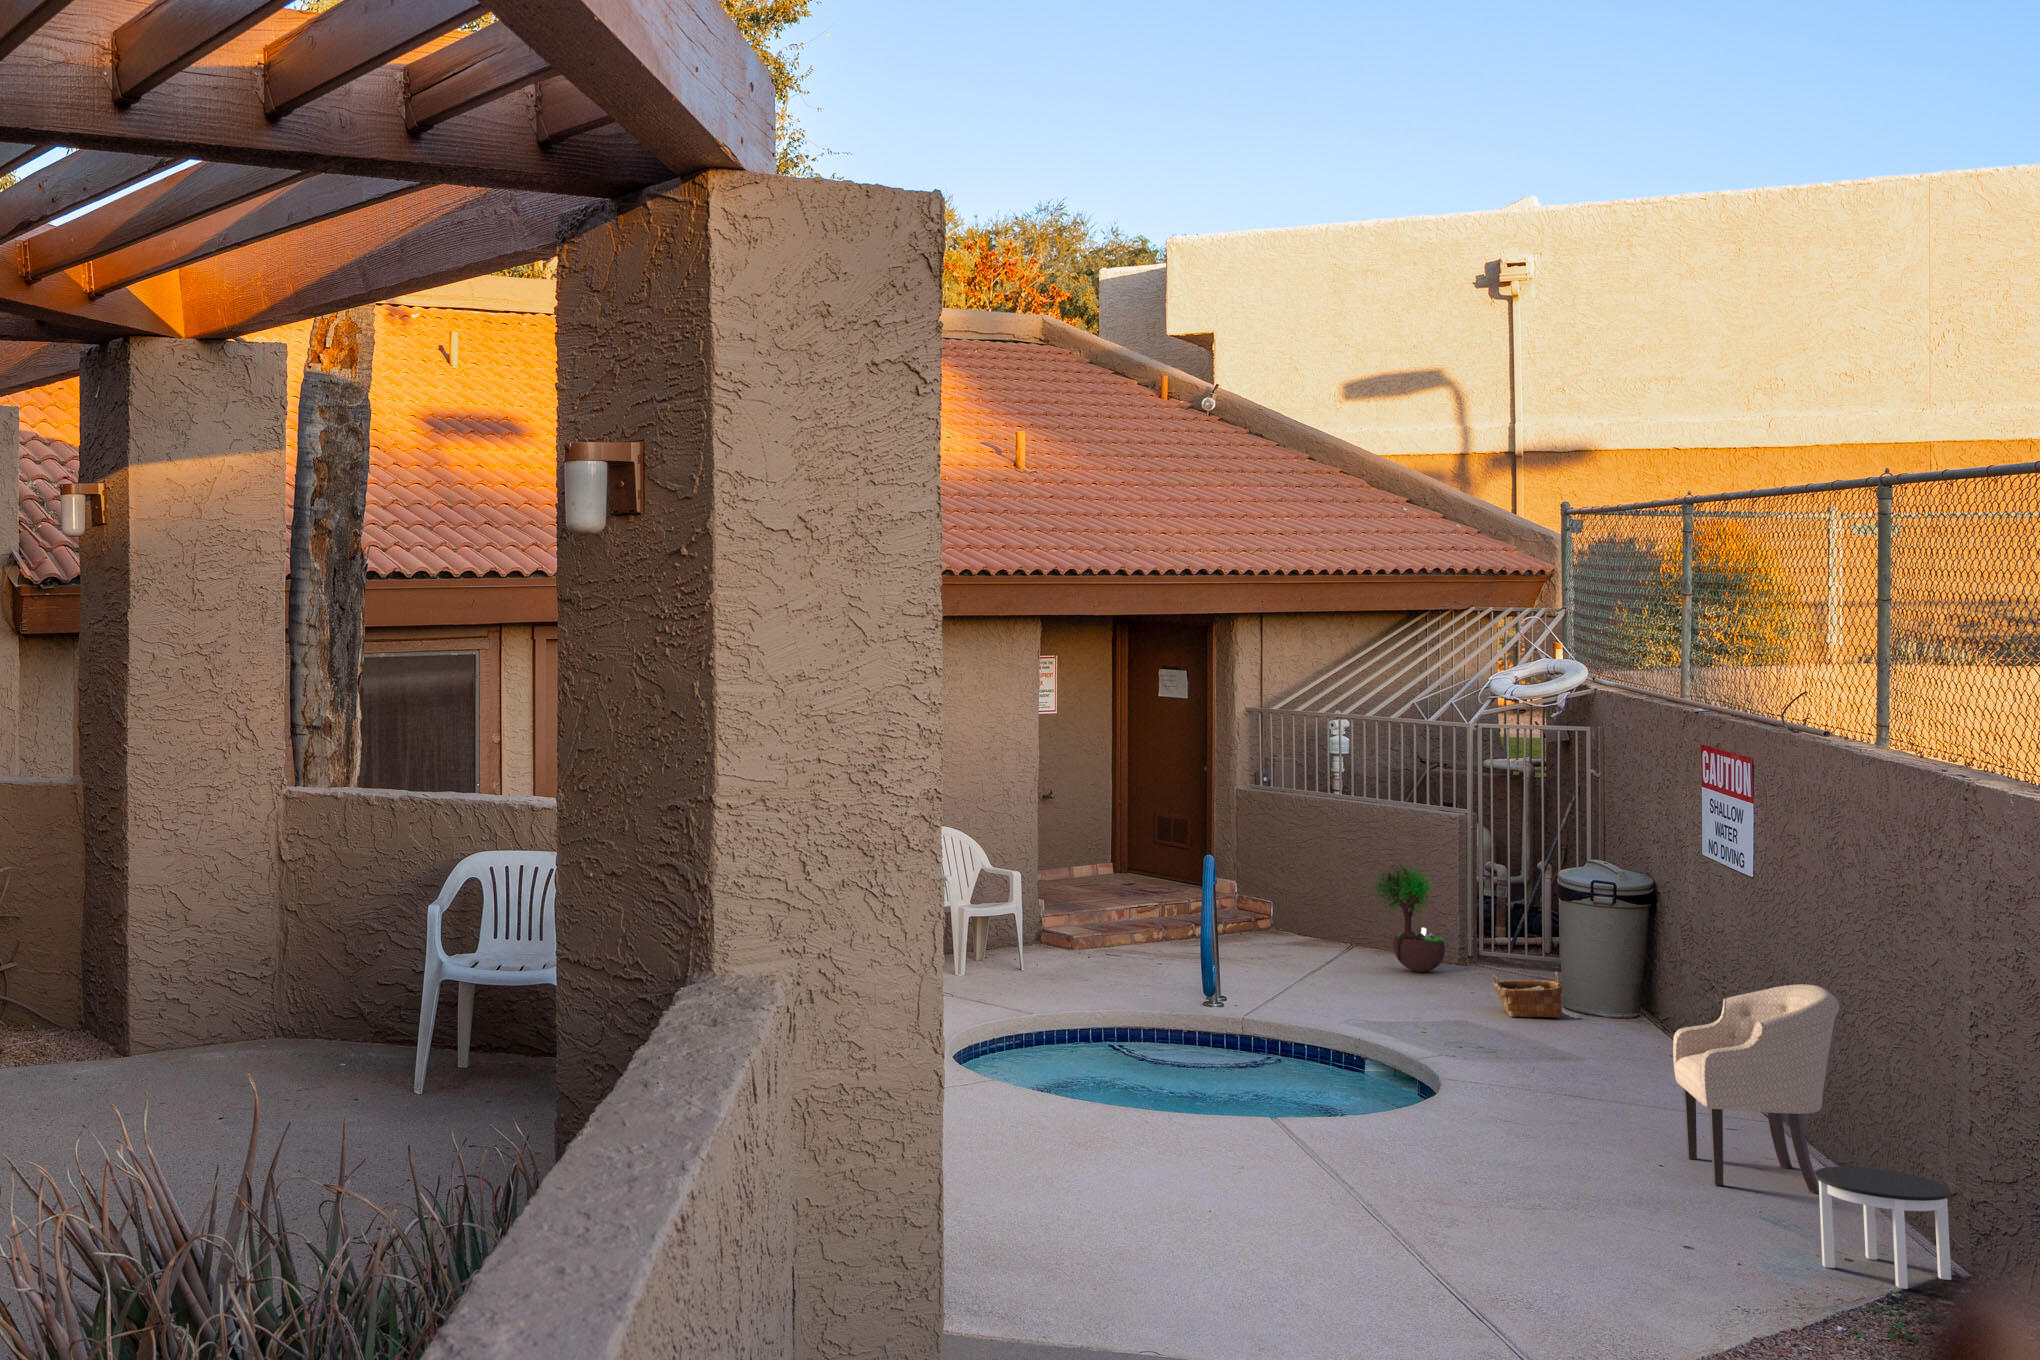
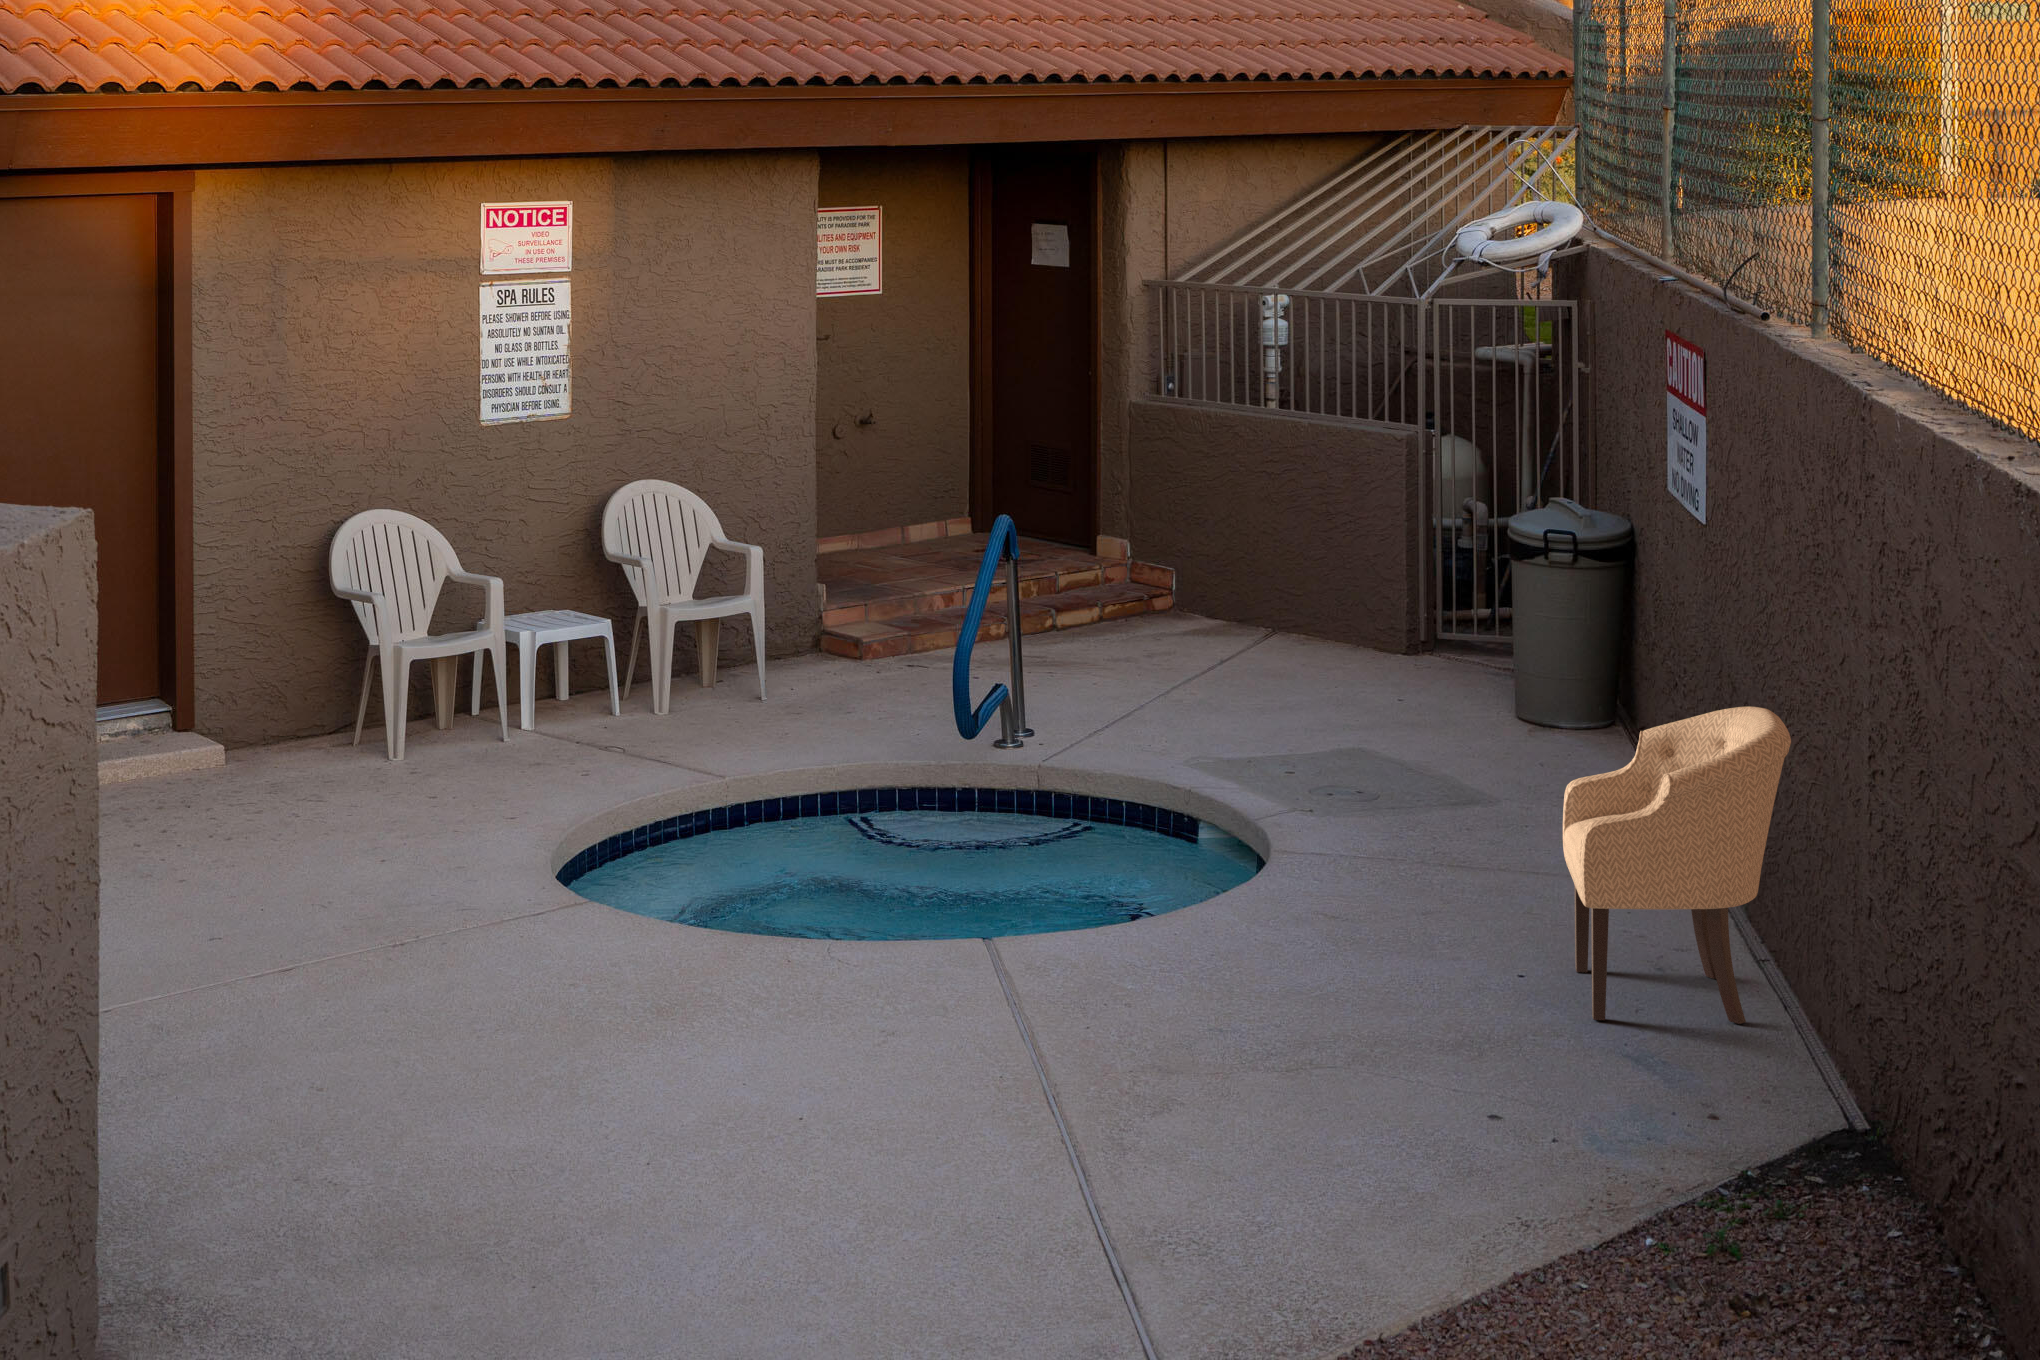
potted tree: present [1369,862,1445,972] -> none [1274,497,1382,659]
woven basket: present [1493,972,1562,1017] -> none [1415,660,1510,729]
round table: present [1815,1167,1951,1289] -> none [1689,1012,1882,1208]

